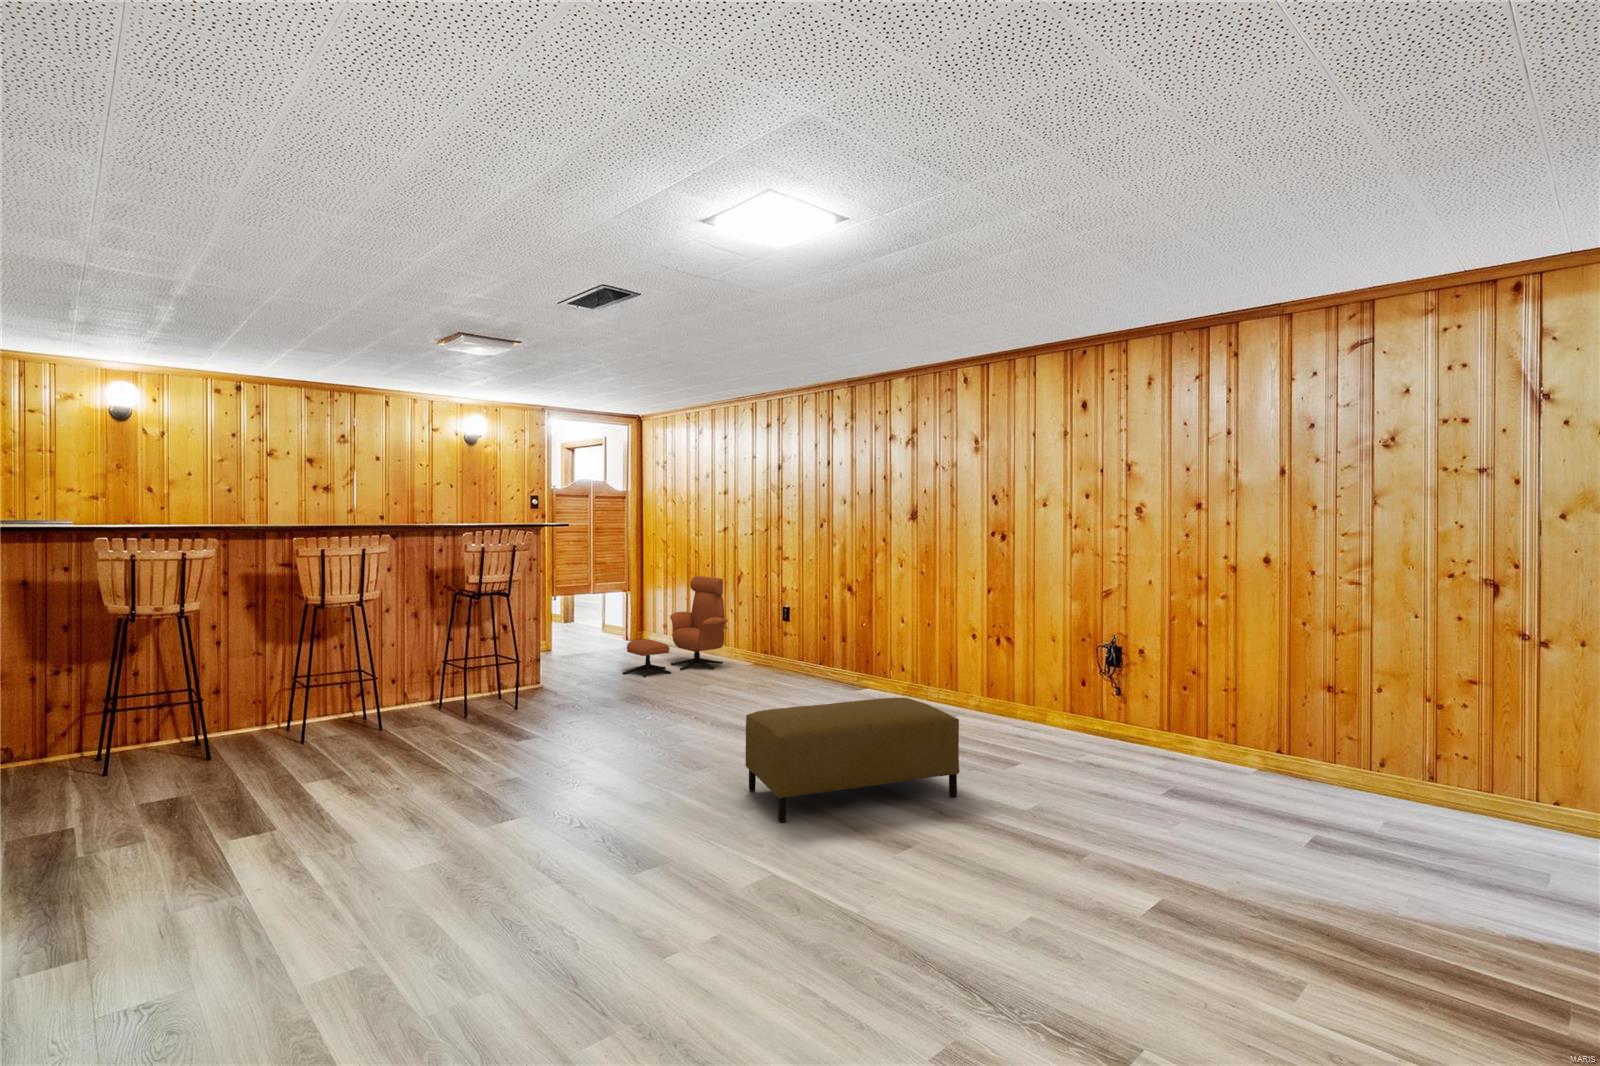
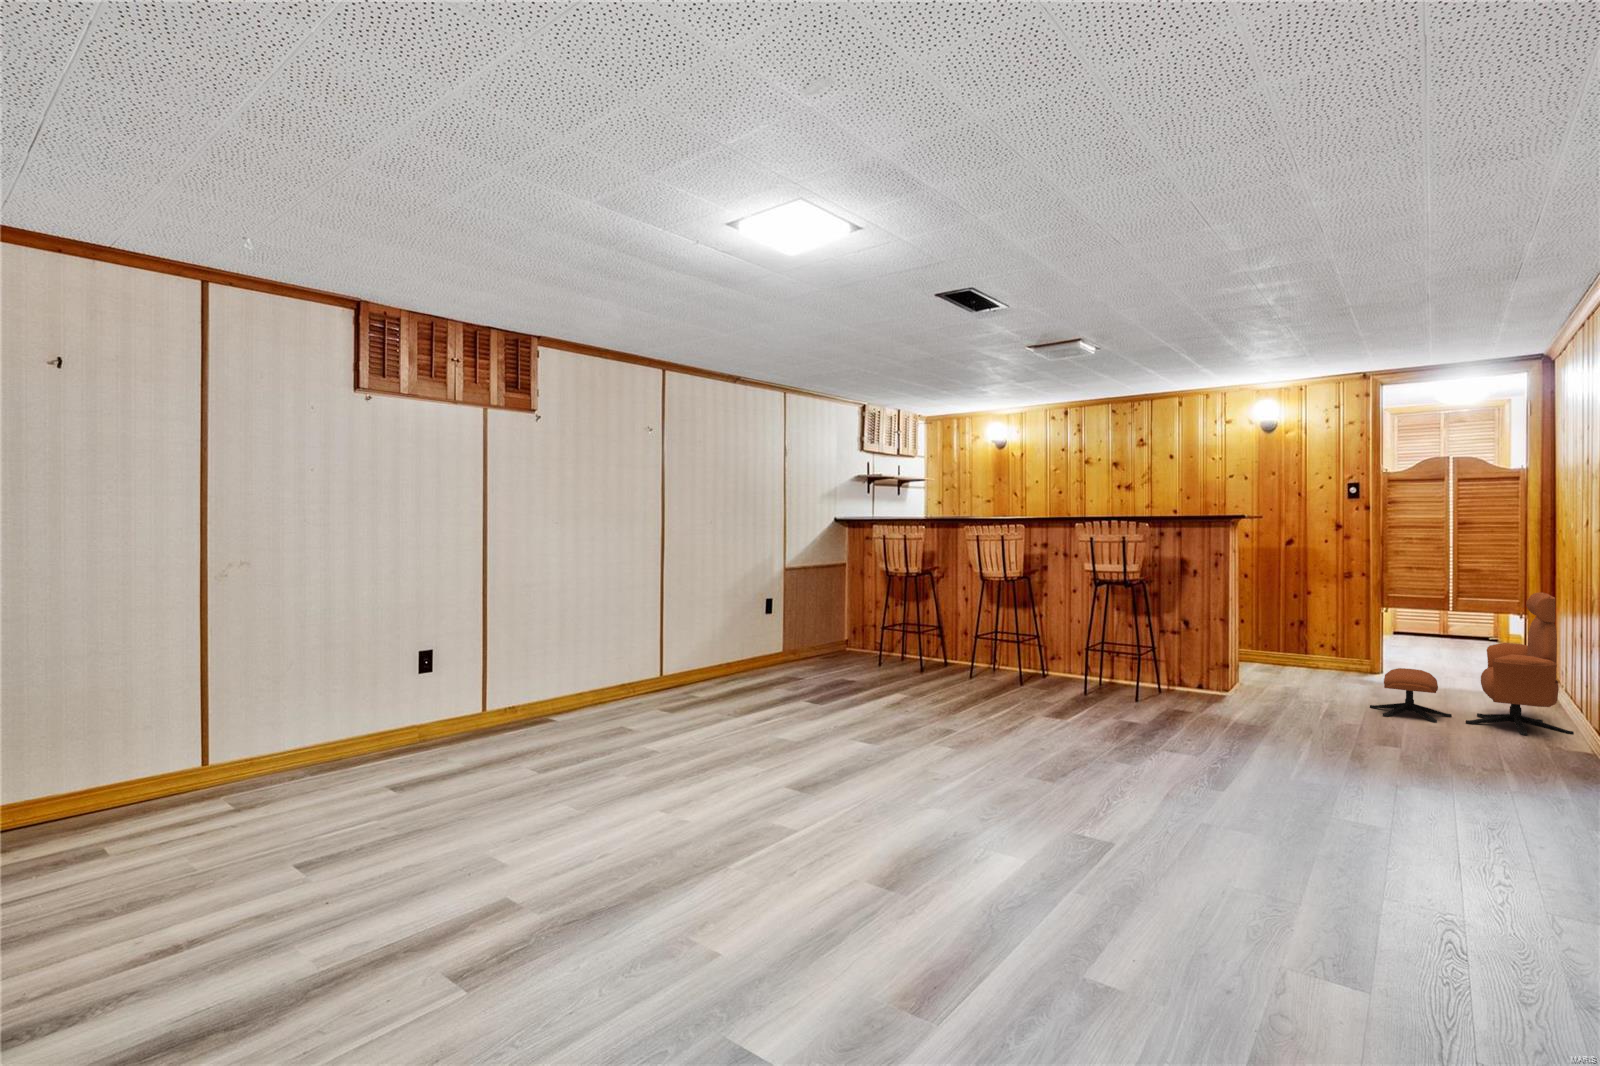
ottoman: present [746,698,960,822] -> none [991,723,1306,938]

